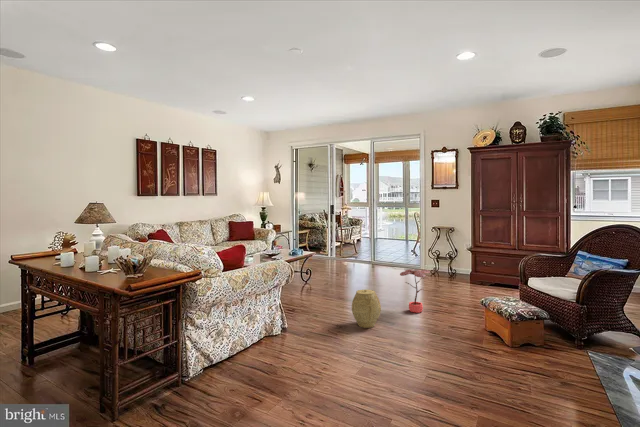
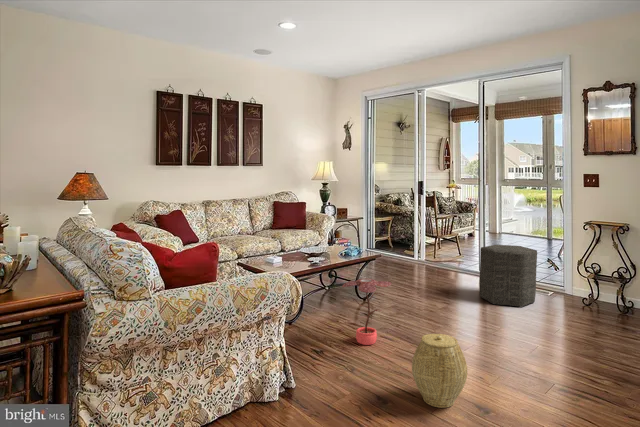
ottoman: none [374,244,406,281] -> present [479,245,537,307]
potted plant: present [400,269,430,313] -> present [342,278,392,345]

